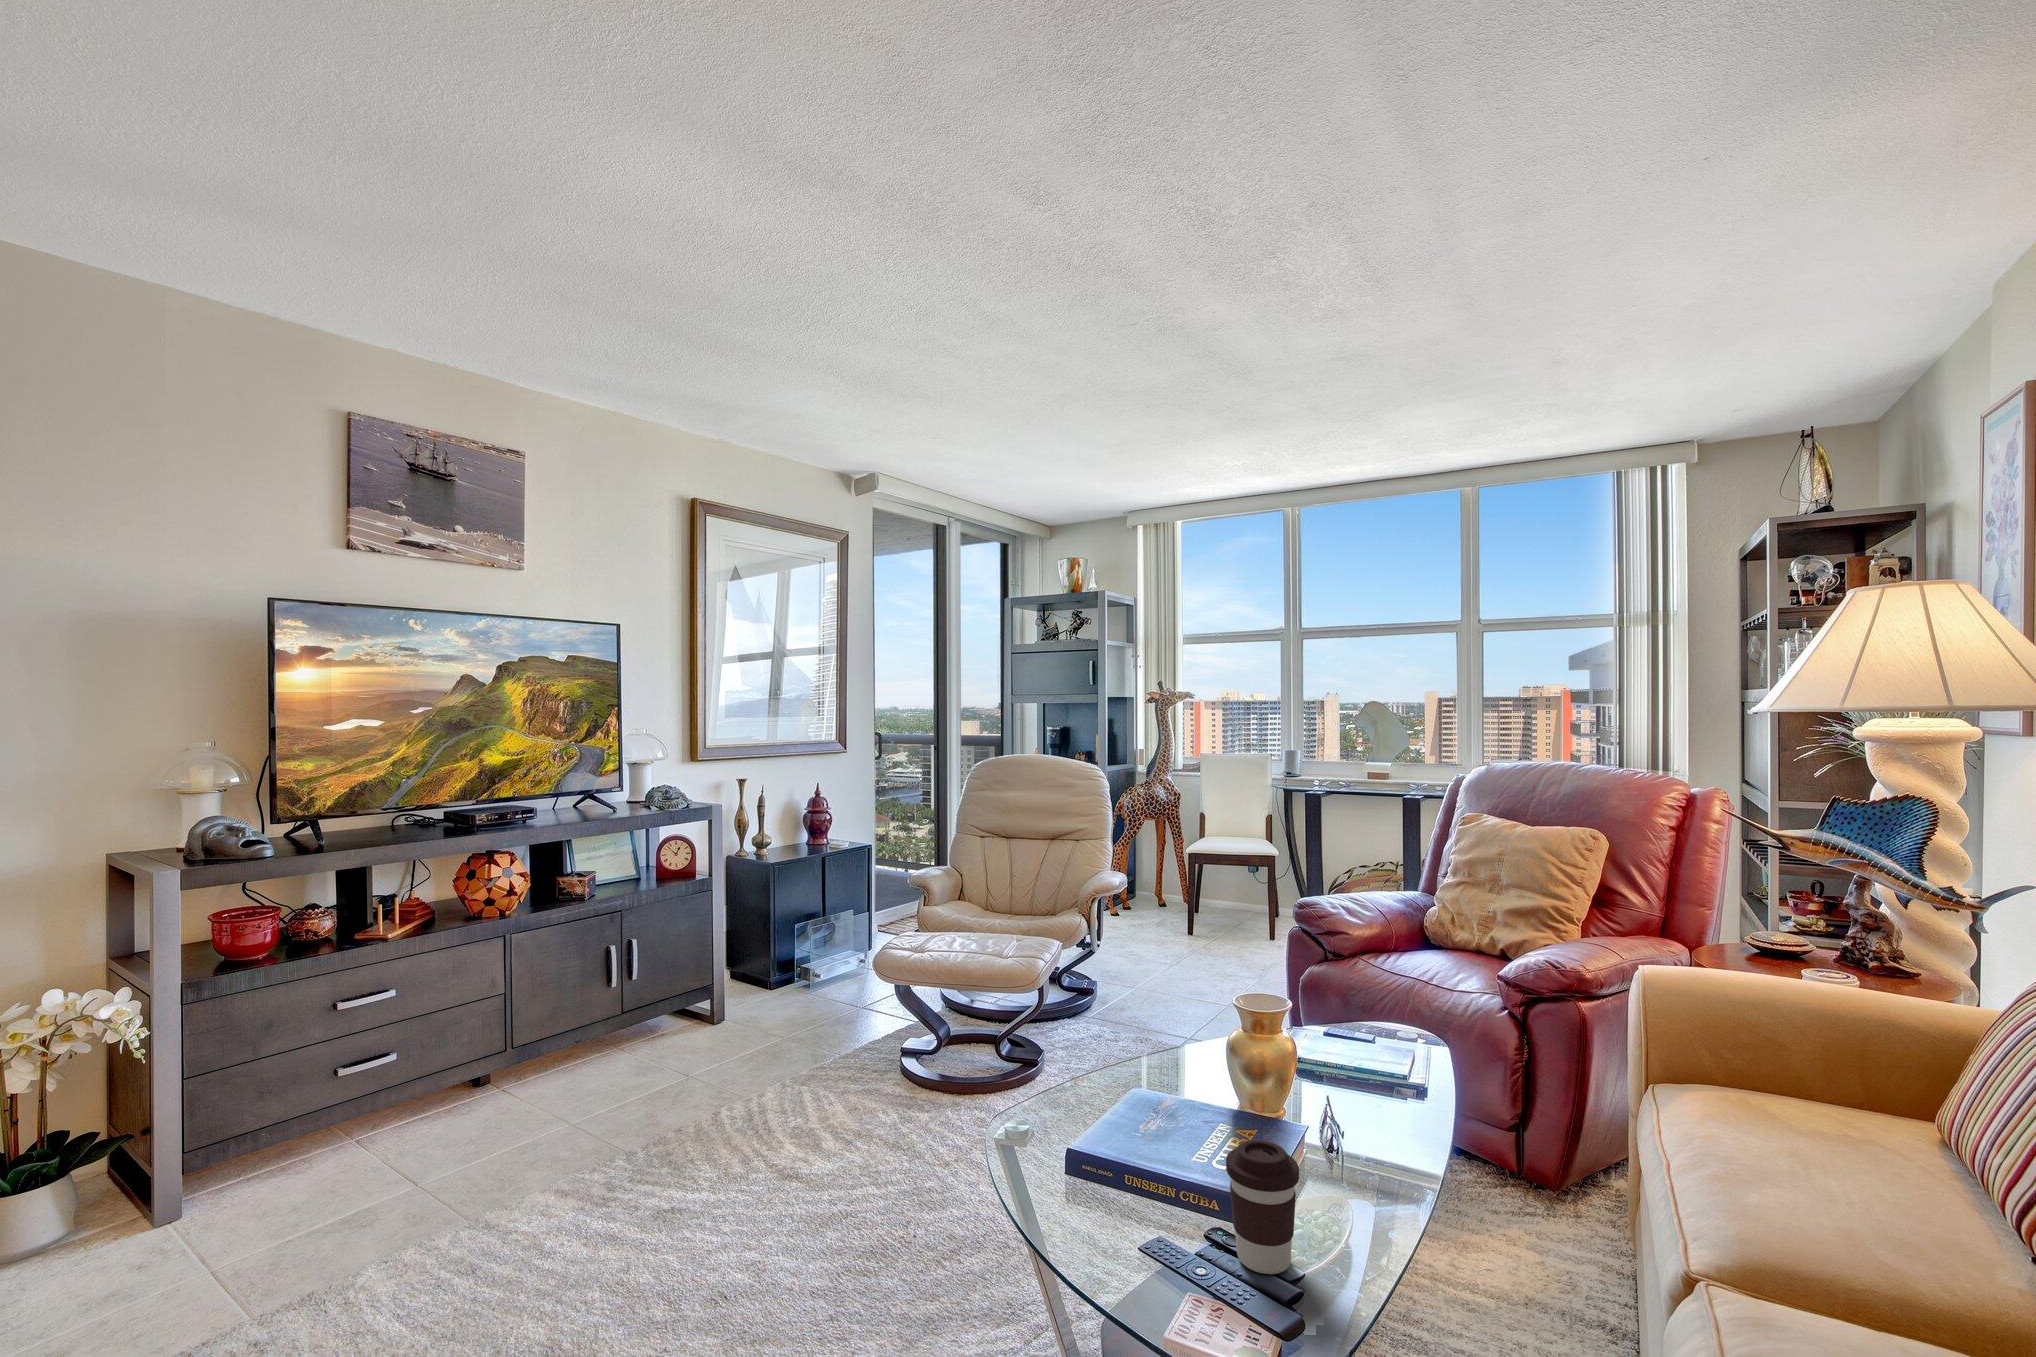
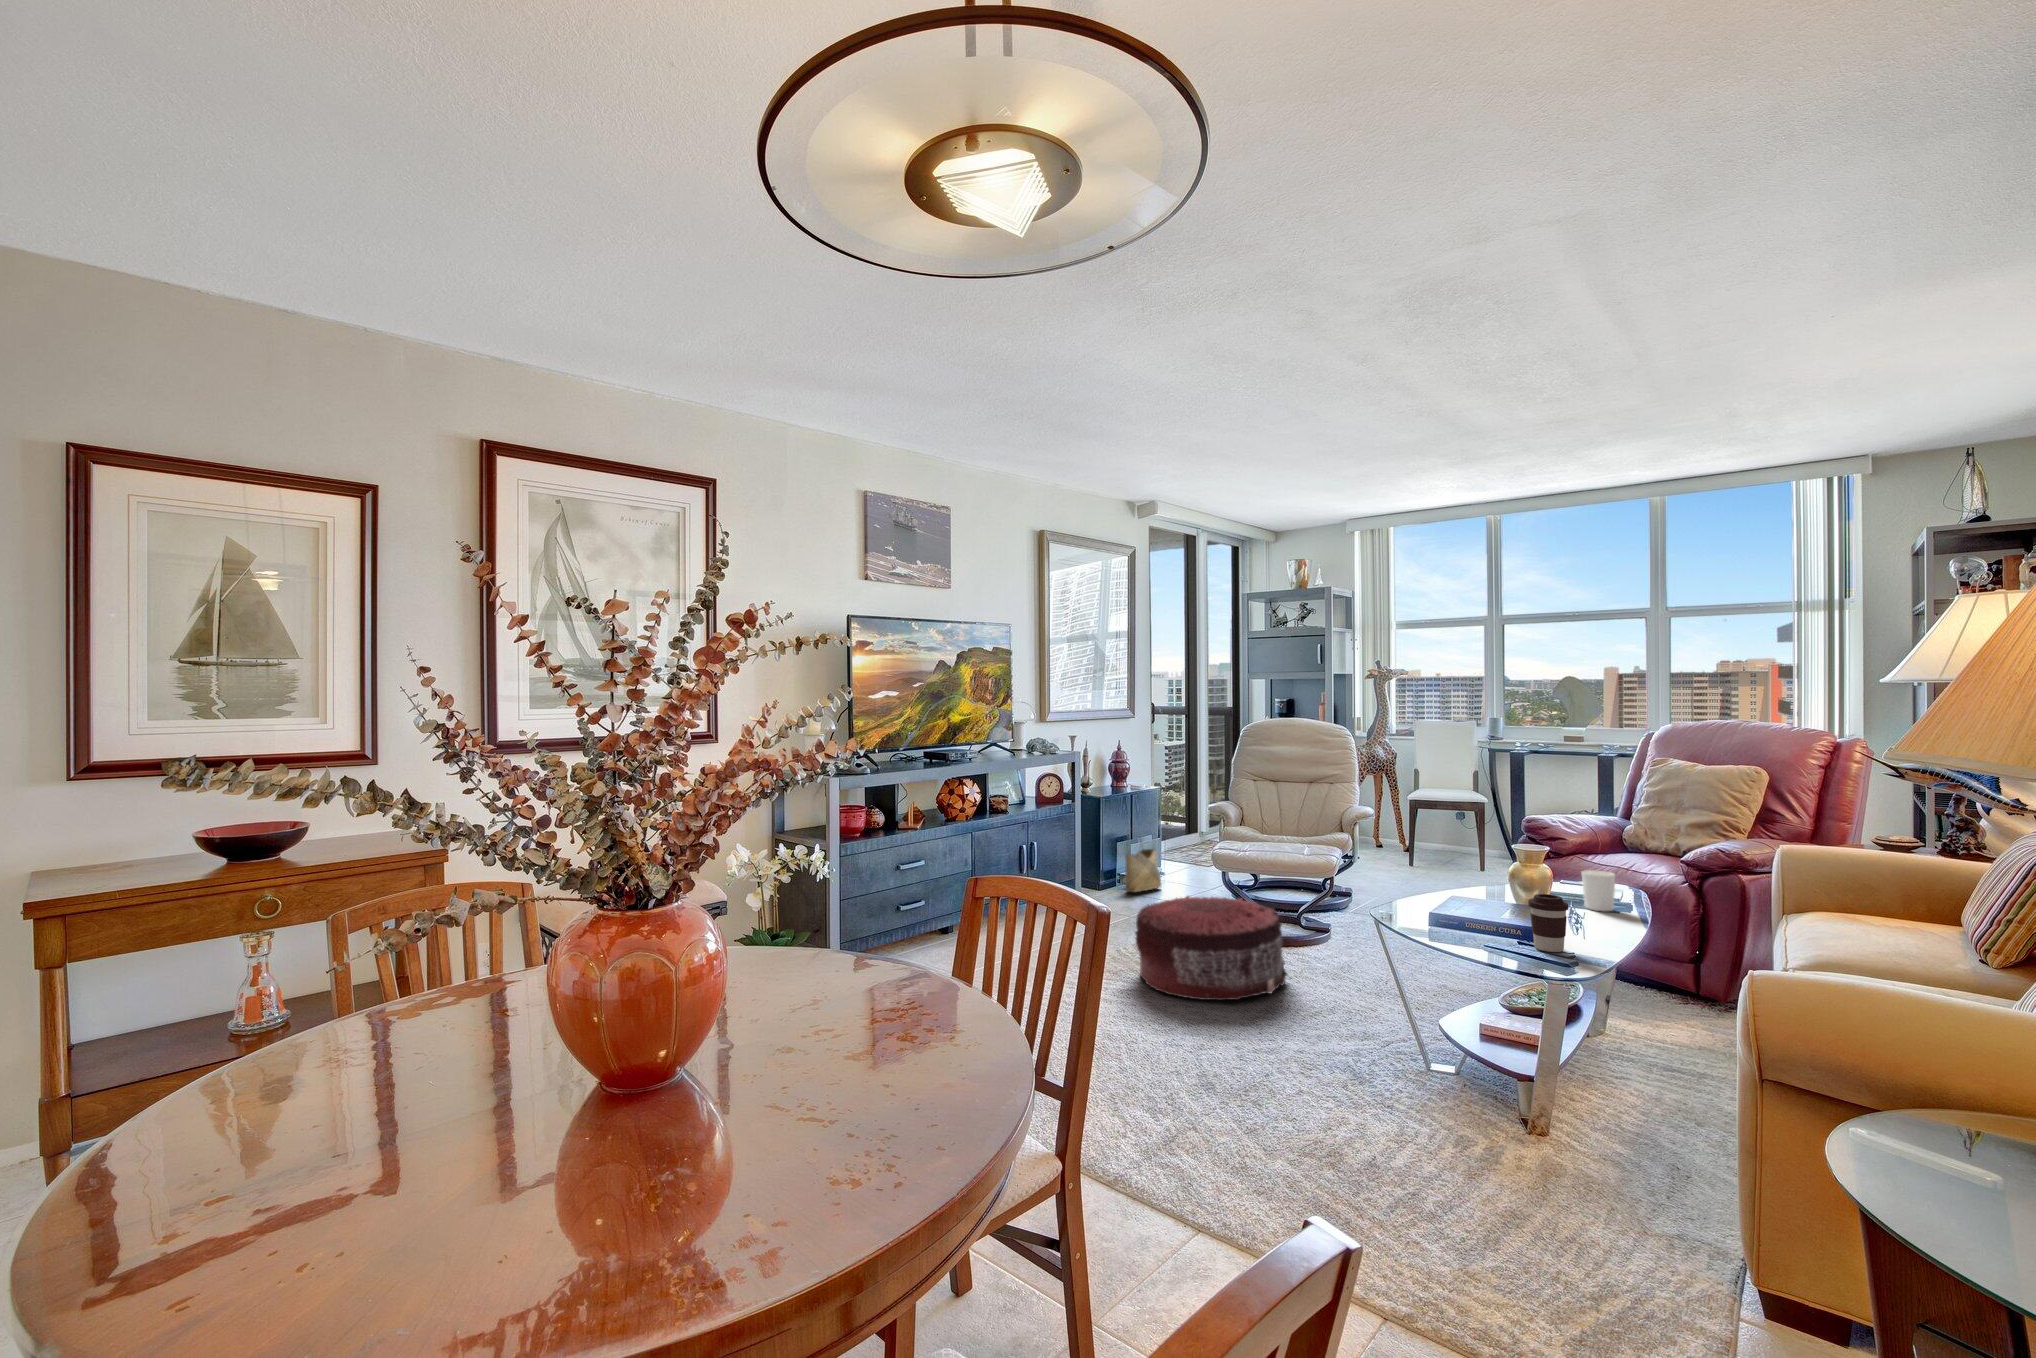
woven basket: none [795,906,850,997] -> present [1125,839,1161,892]
candle holder: none [1349,1025,1402,1102] -> present [1582,870,1615,911]
pouf: none [672,1041,922,1260] -> present [1135,896,1287,1000]

